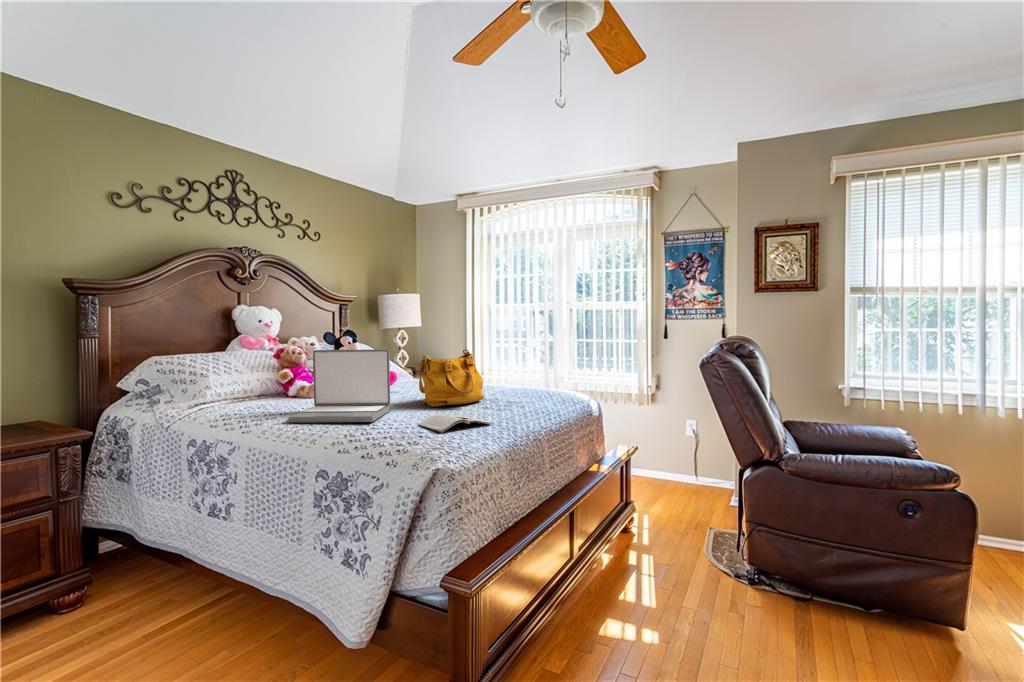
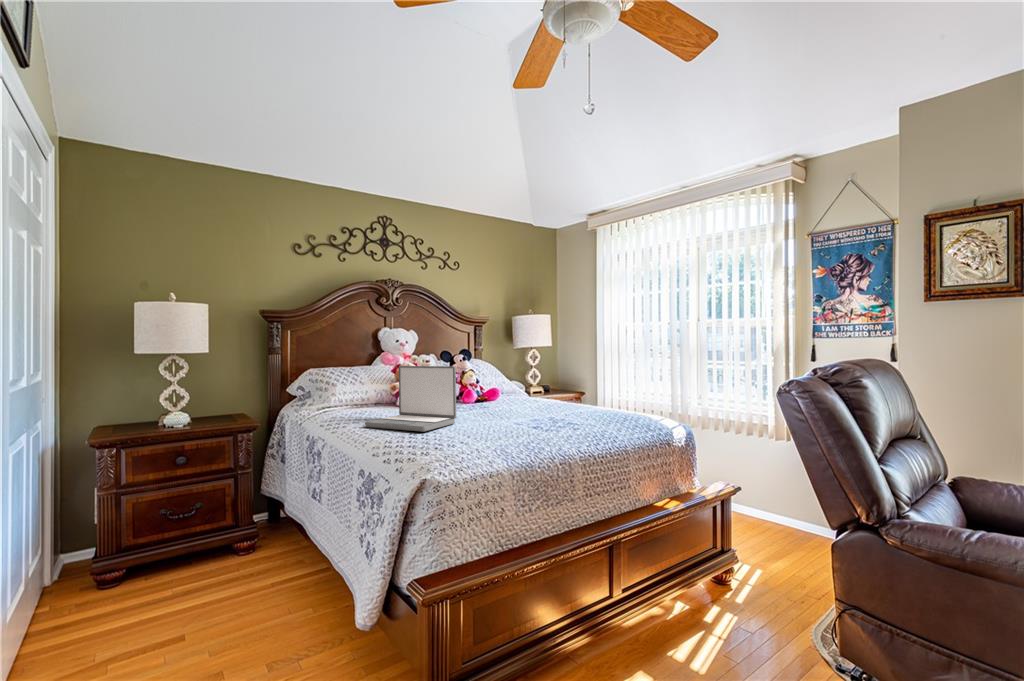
handbag: present [419,349,484,407] -> none [491,368,555,422]
magazine: present [418,414,492,433] -> none [457,428,523,446]

